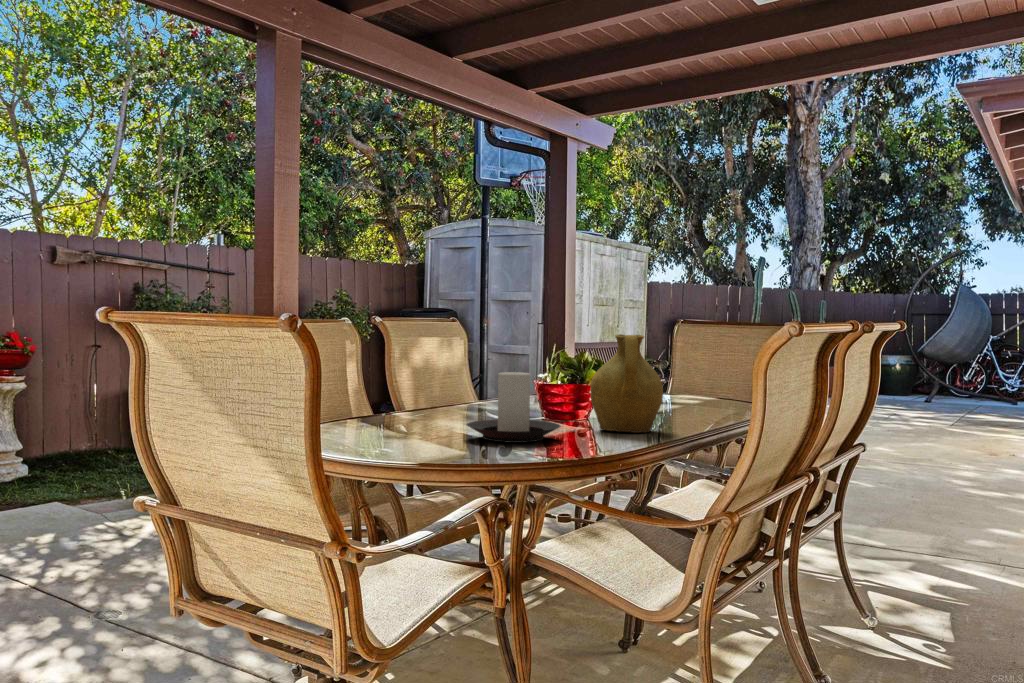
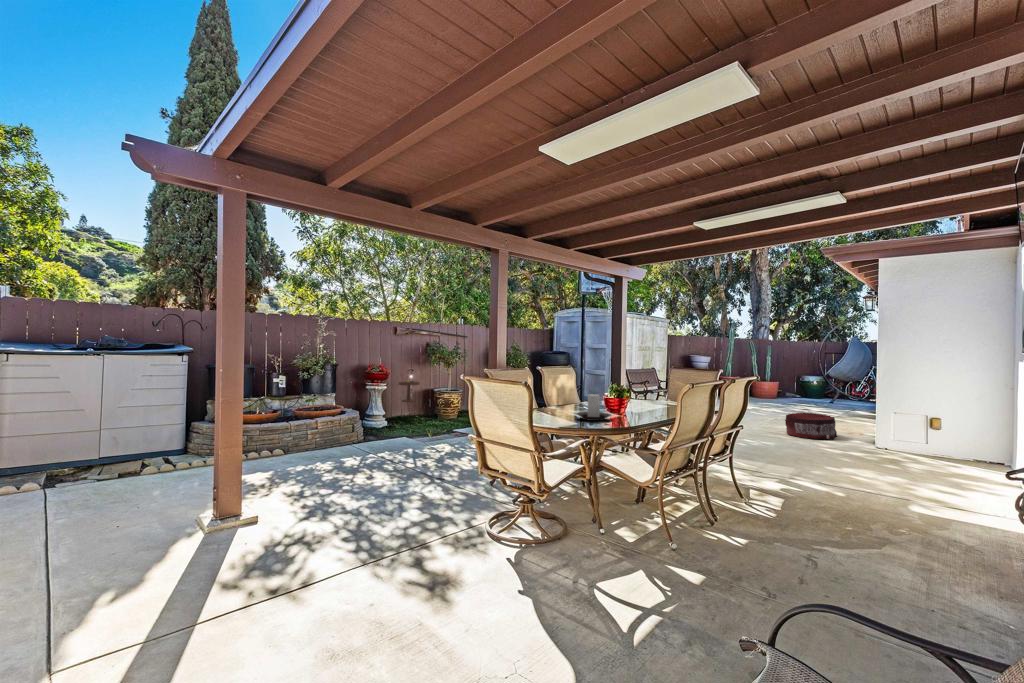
pitcher: present [590,334,663,433] -> none [624,380,653,418]
side table: none [58,366,112,458] -> present [398,380,420,402]
pouf: none [879,417,976,468] -> present [785,413,837,439]

